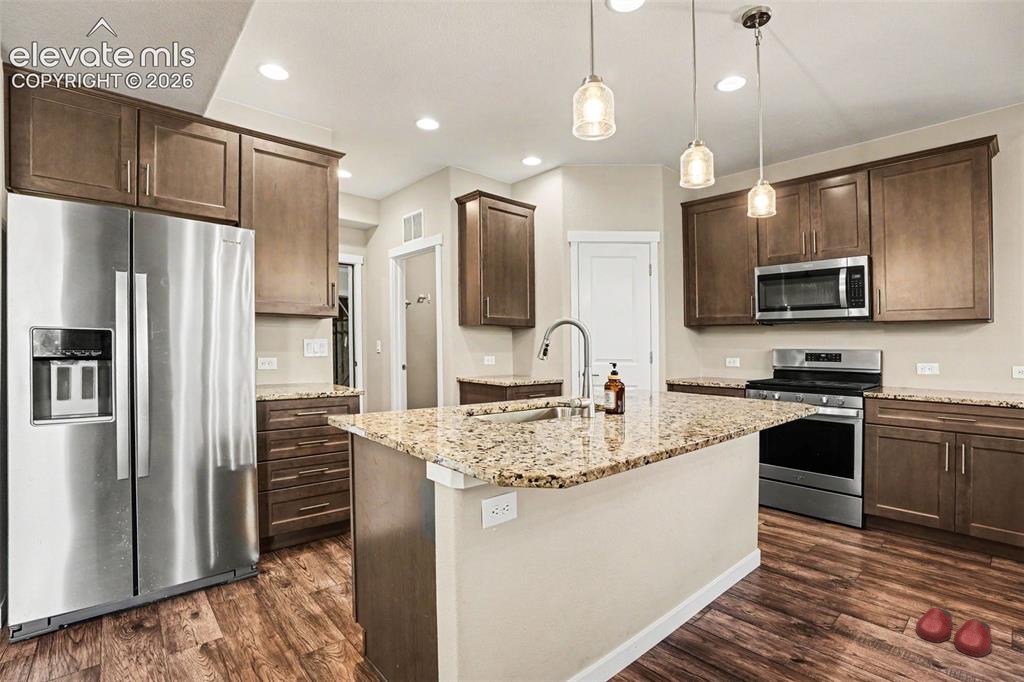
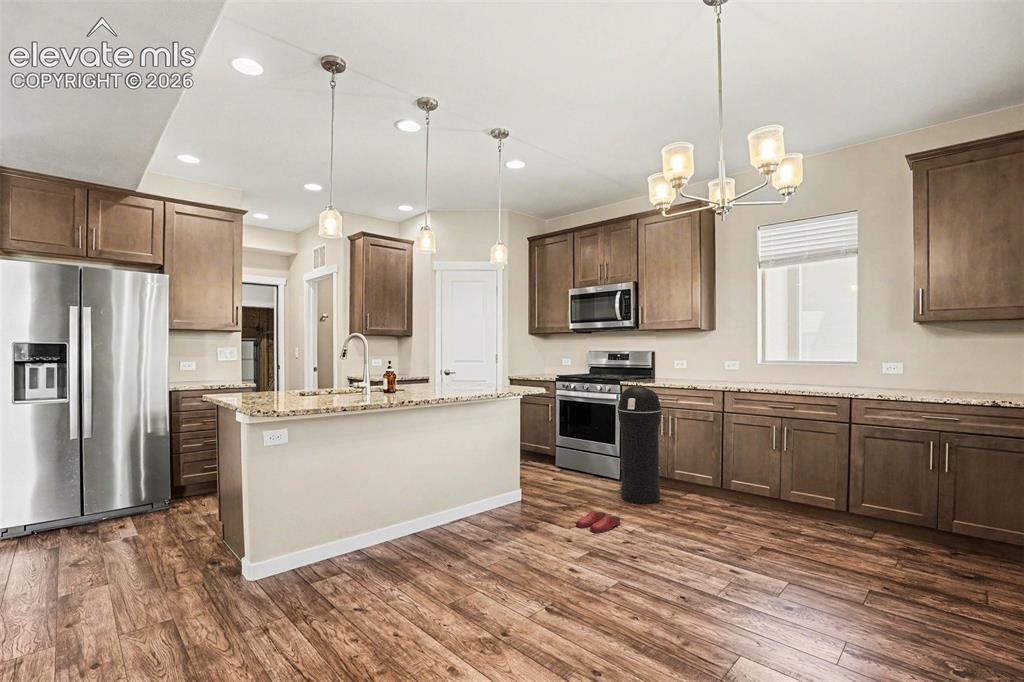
trash can: none [905,403,990,586] -> present [618,386,662,504]

